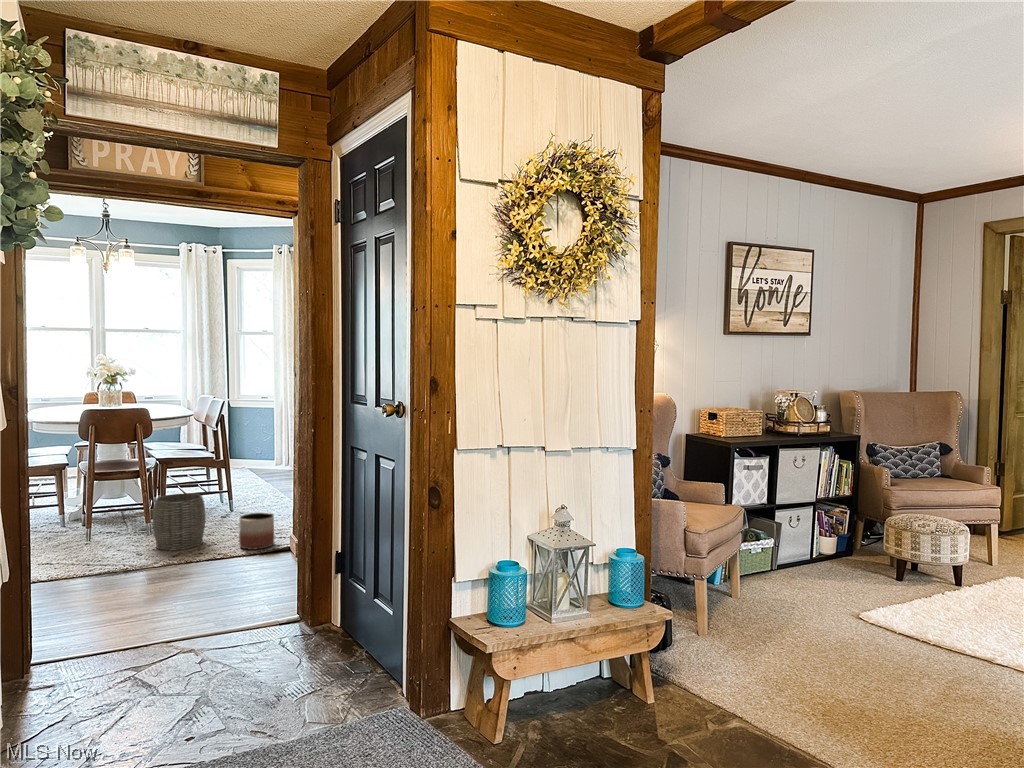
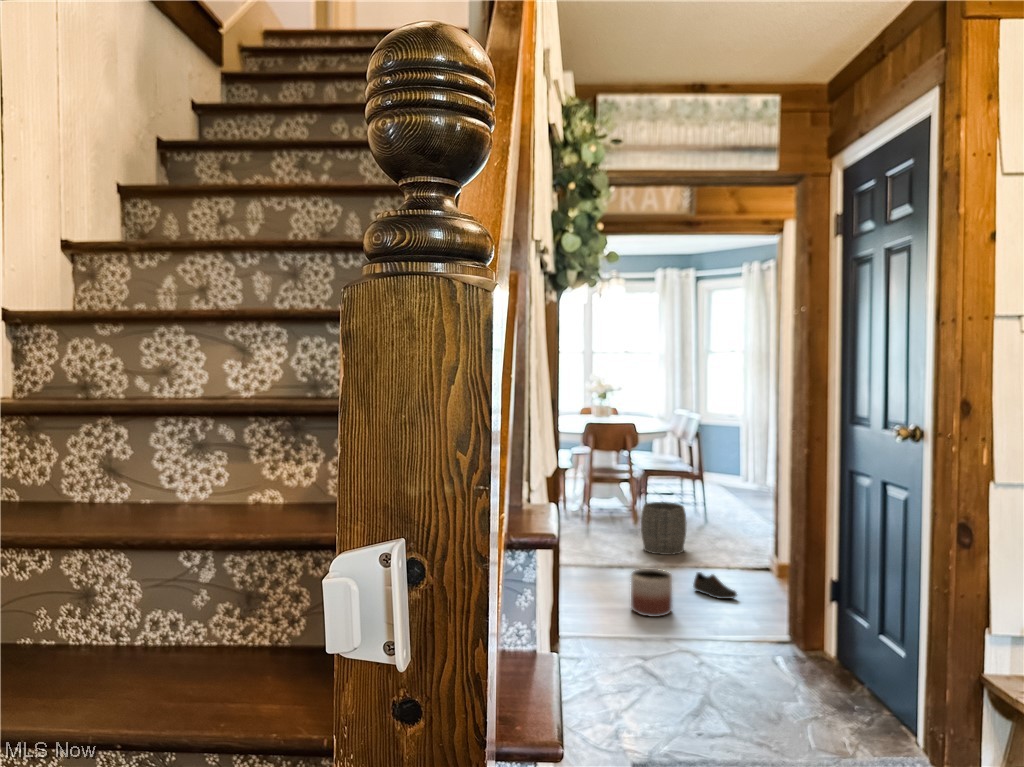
planter: present [239,513,274,549] -> present [631,569,672,617]
shoe: none [207,563,253,588] -> present [693,572,737,599]

